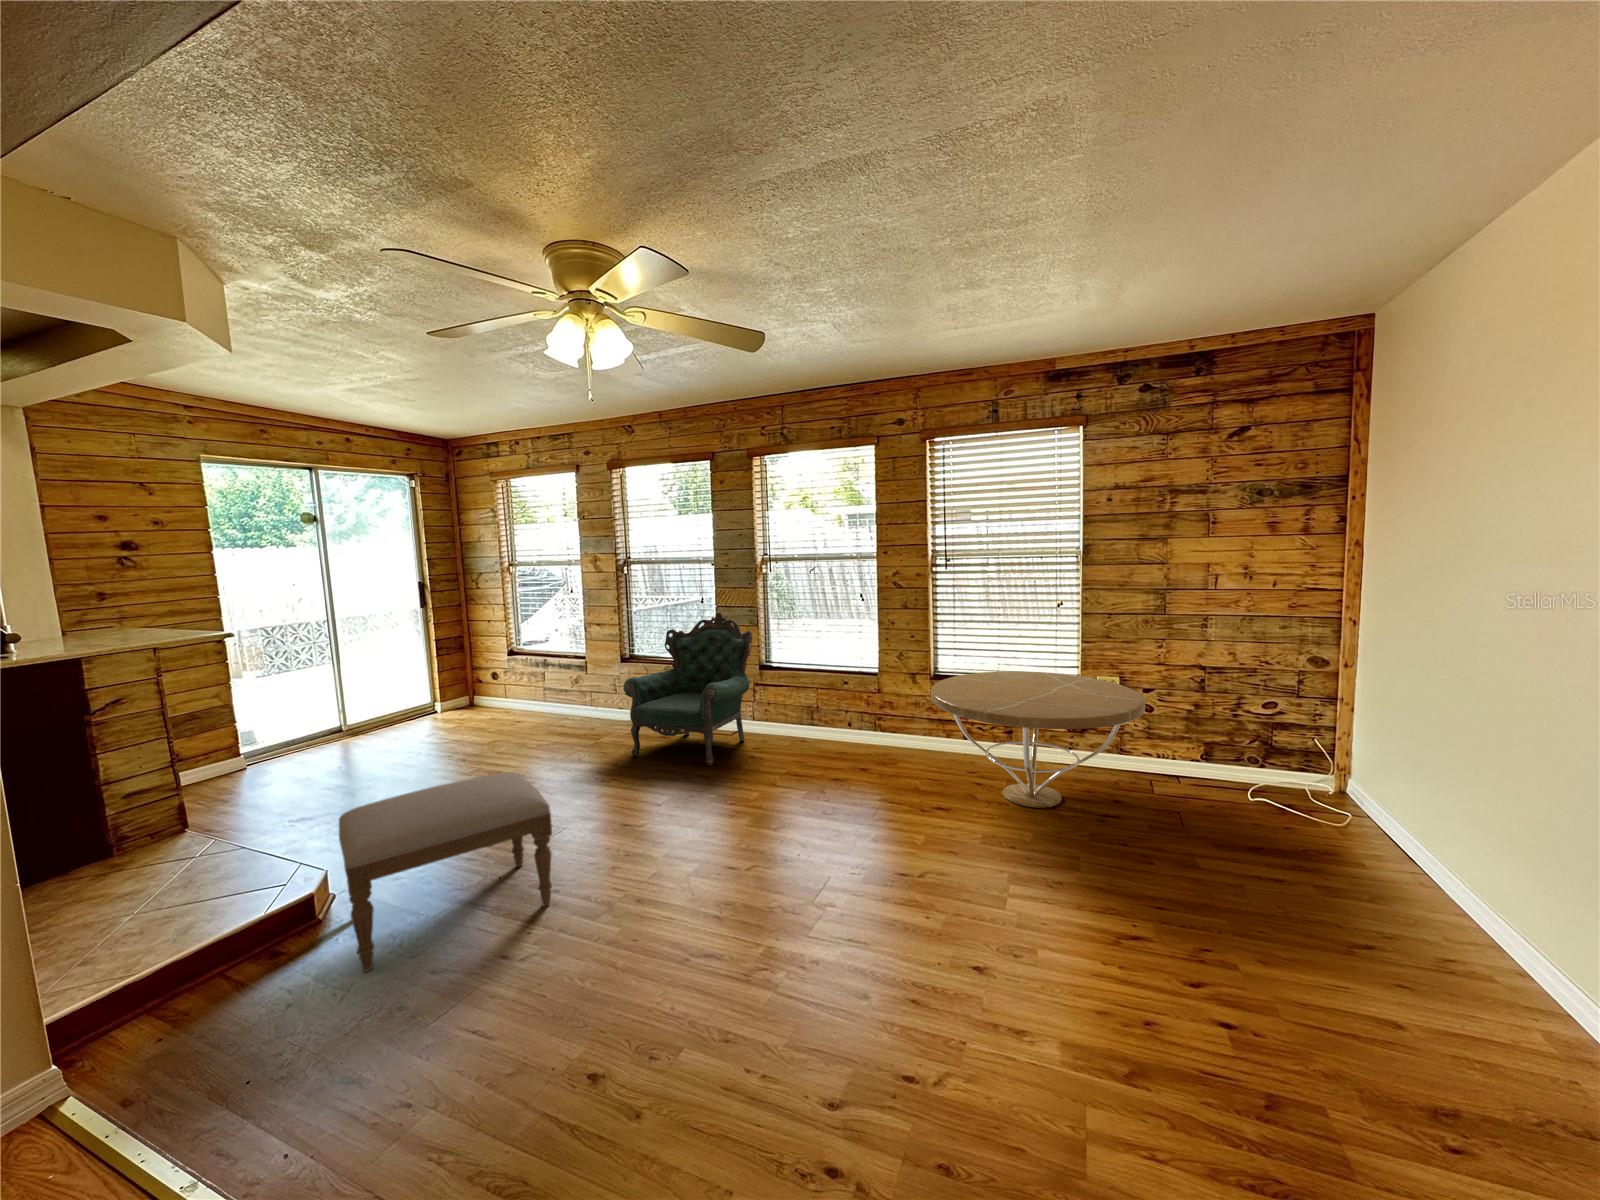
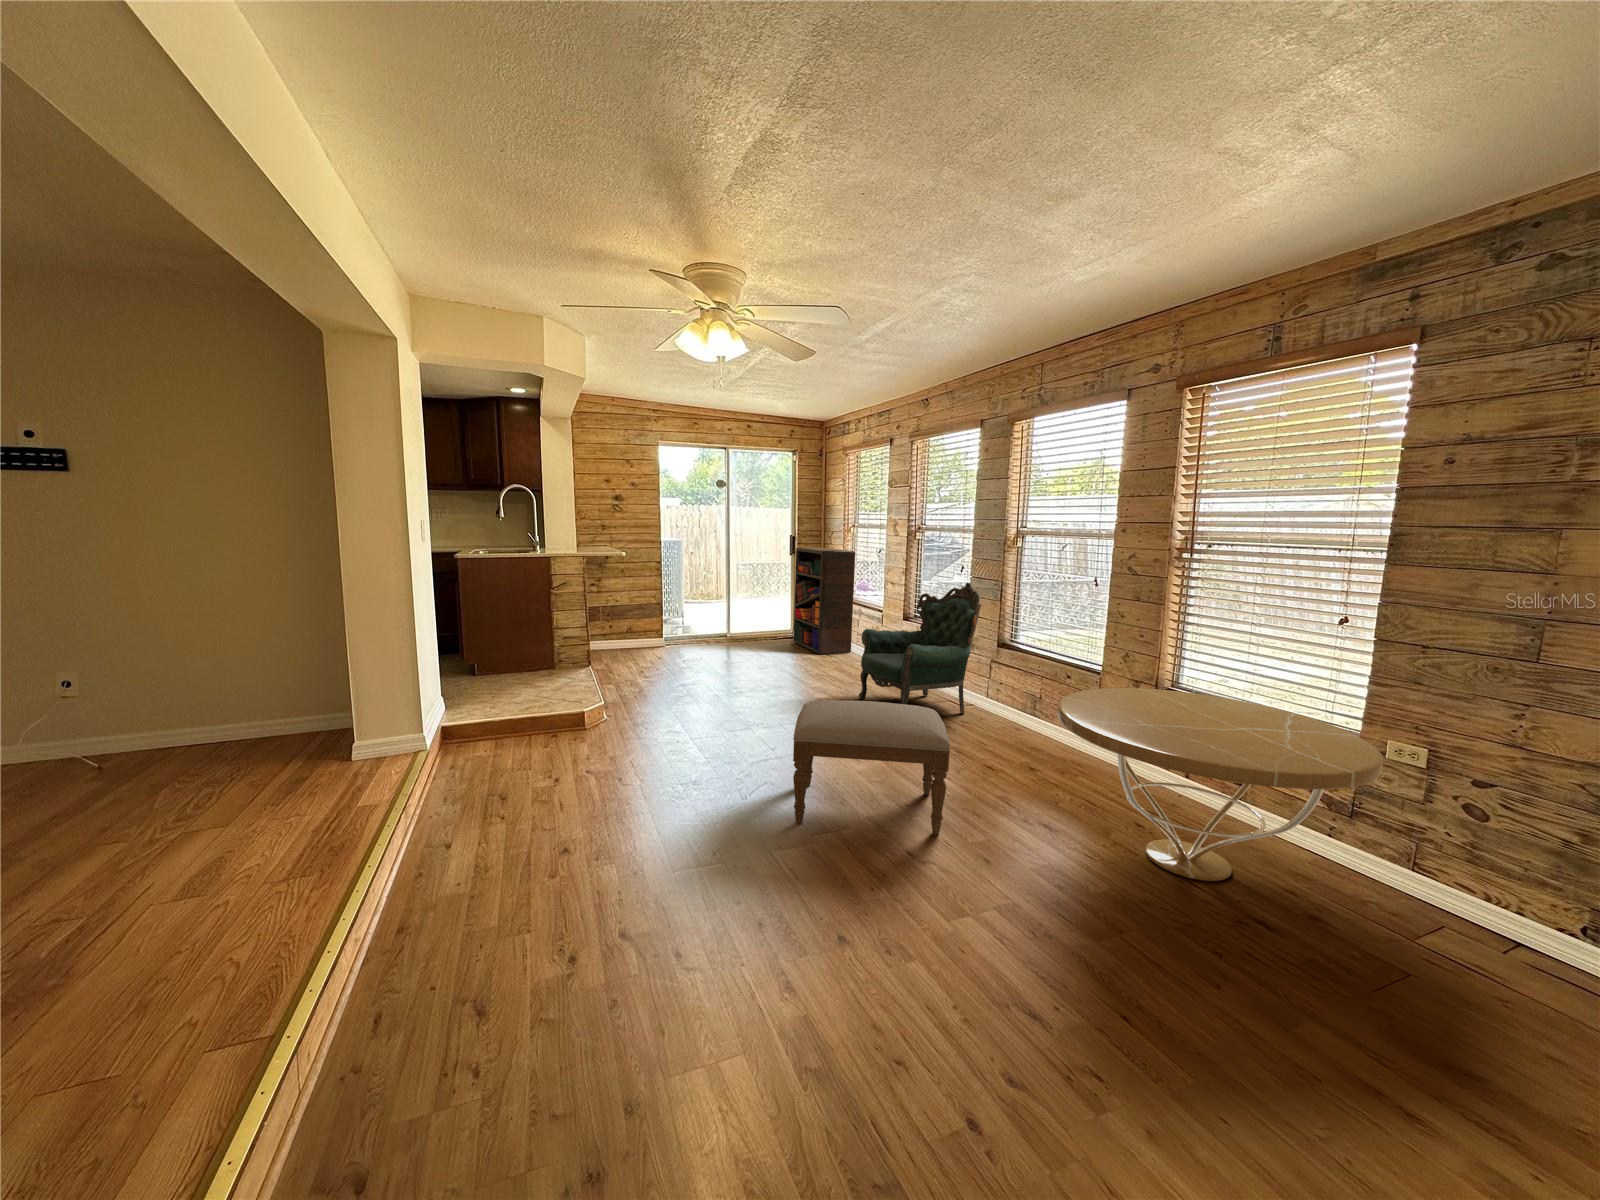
bookshelf: none [441,594,541,722] -> present [793,547,855,655]
ottoman: present [339,773,552,972] -> present [793,700,950,835]

